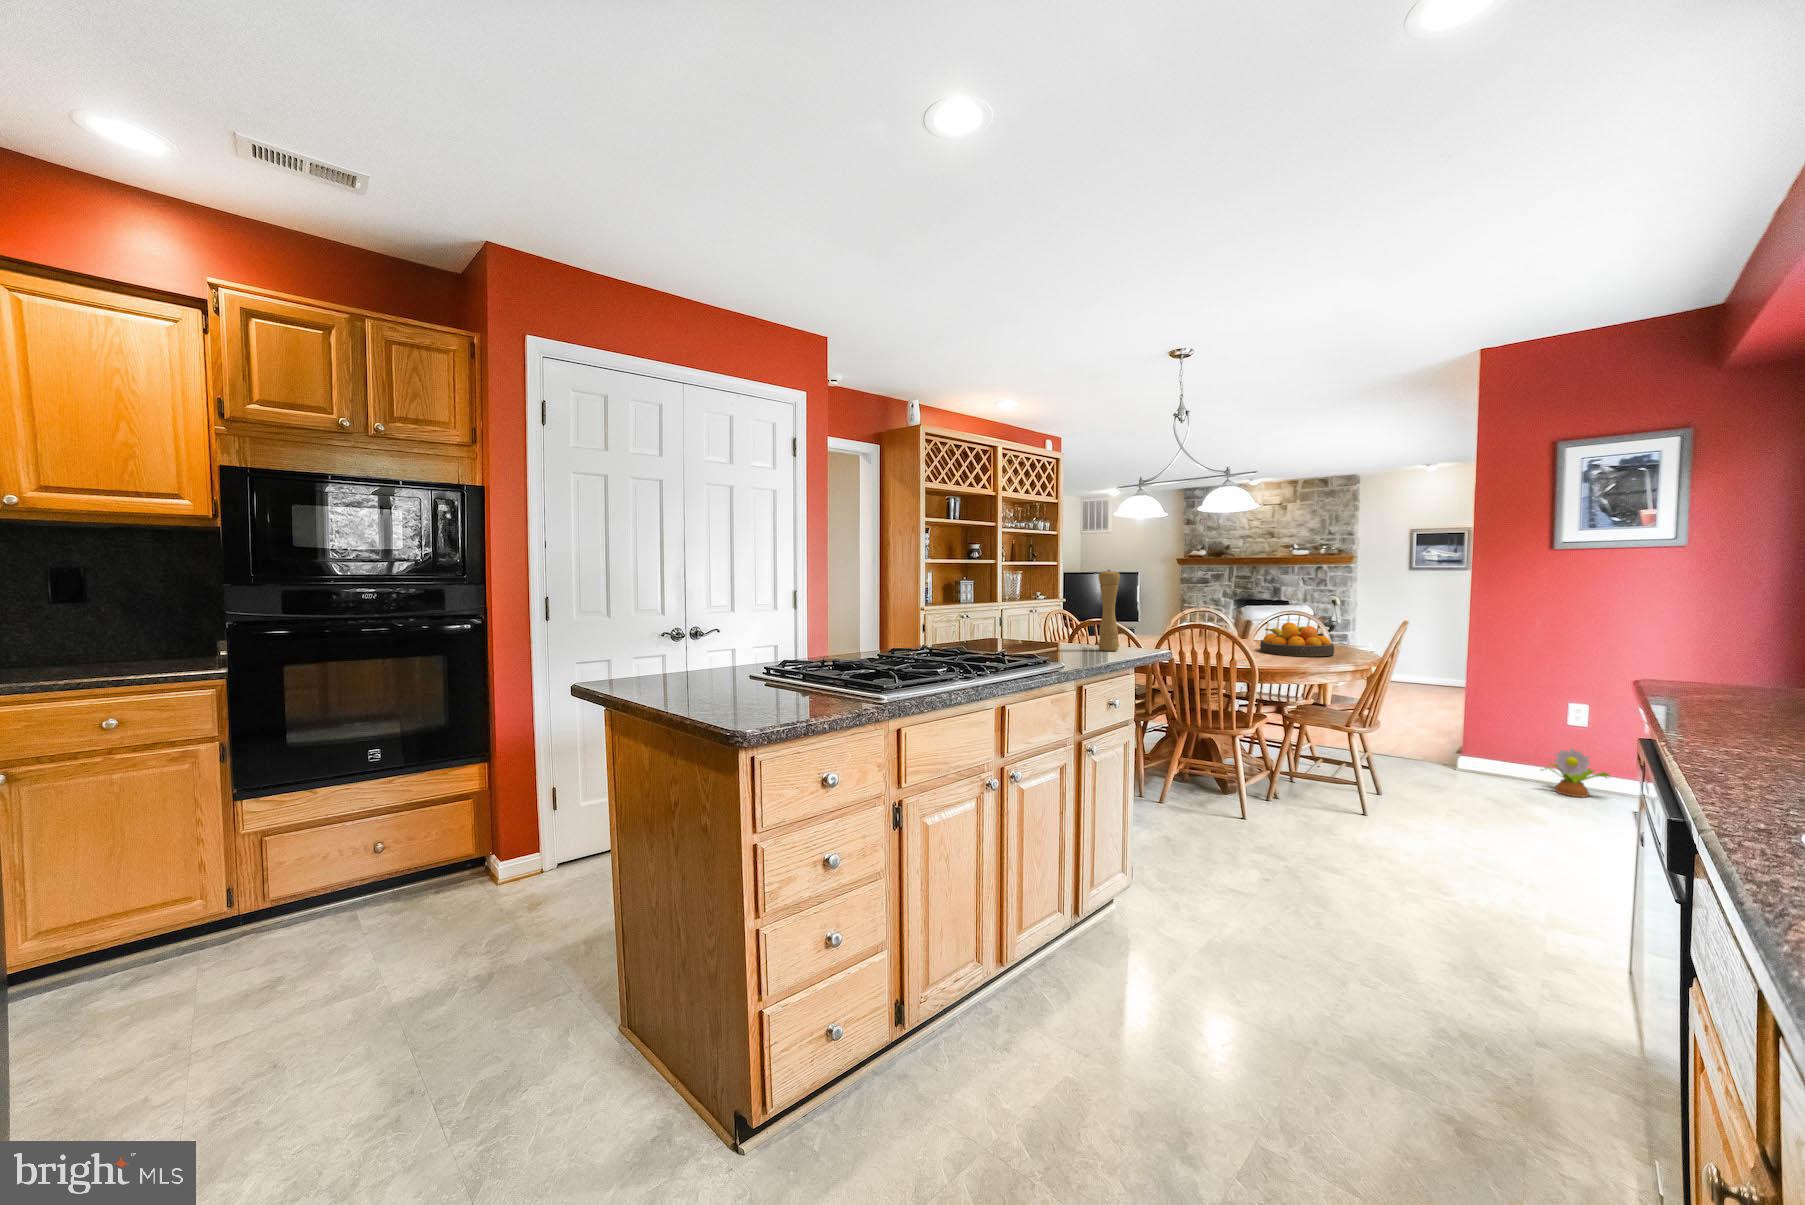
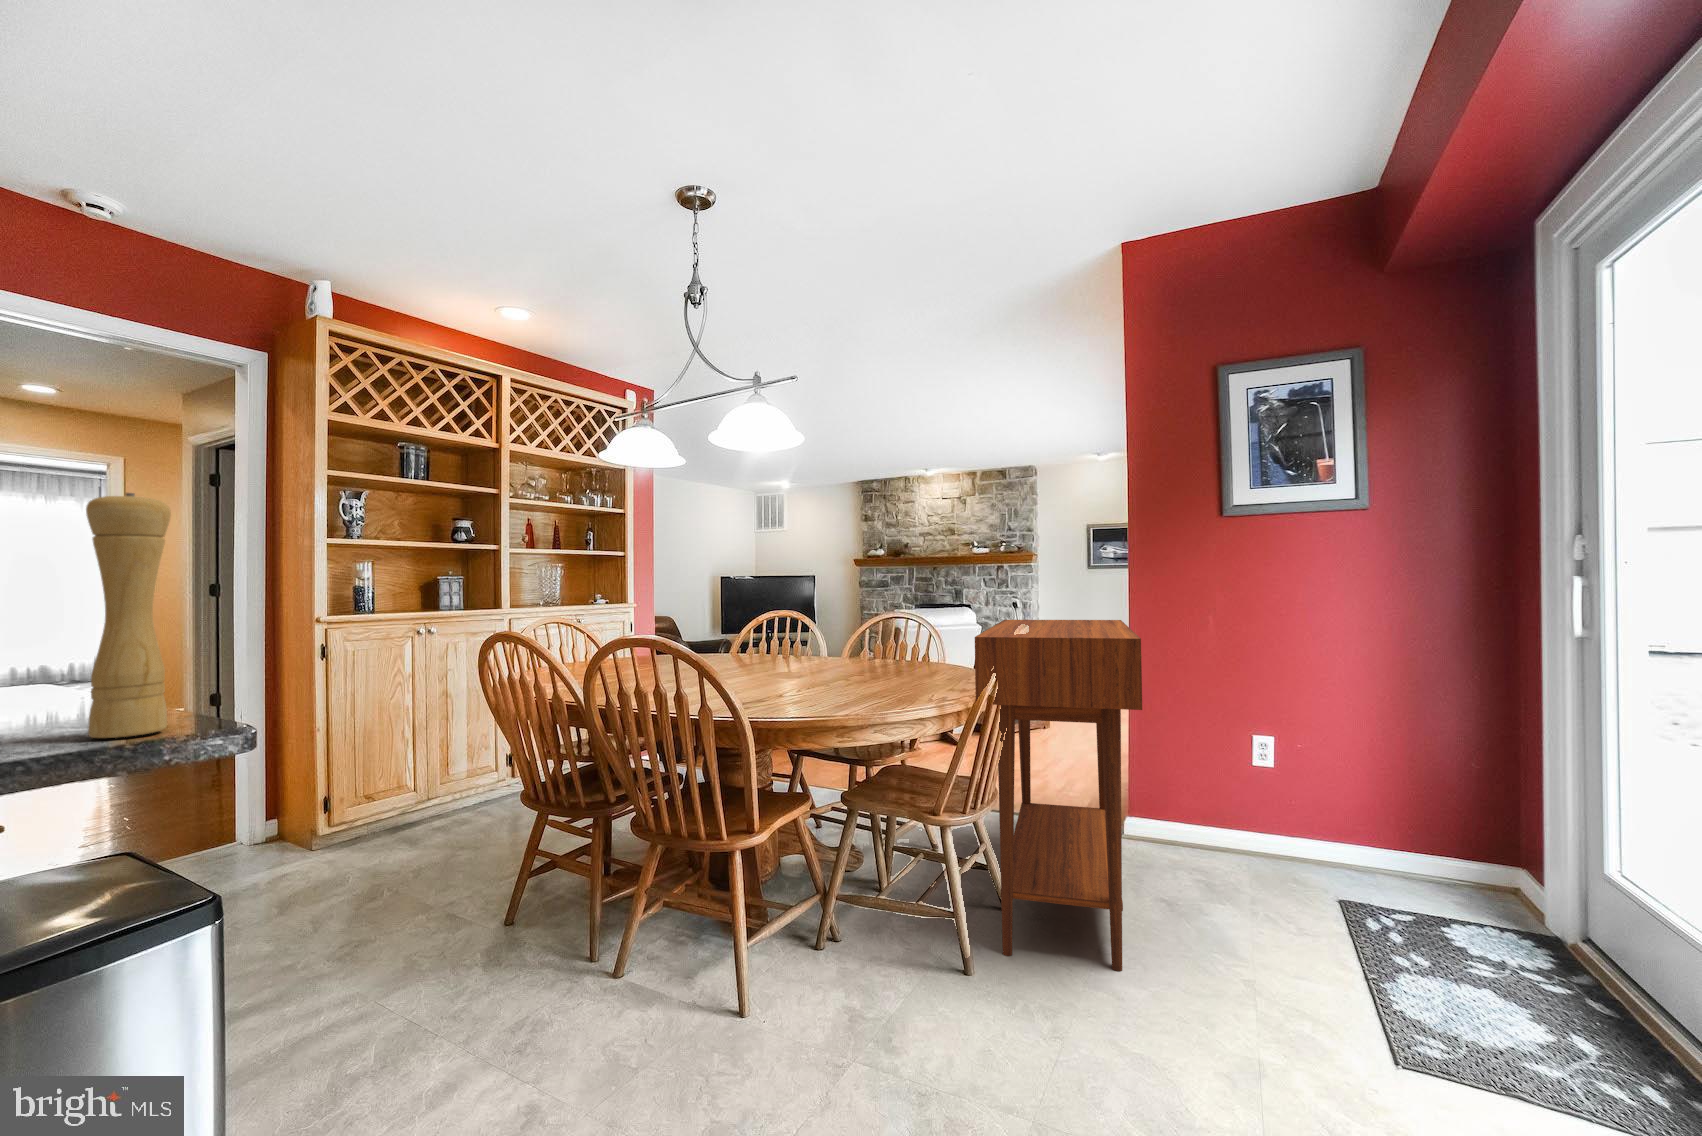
console table: none [1373,616,1493,820] -> present [975,620,1142,971]
fruit bowl: present [1260,622,1334,656] -> none [826,633,931,690]
decorative plant: present [1543,748,1610,797] -> none [1219,810,1309,884]

